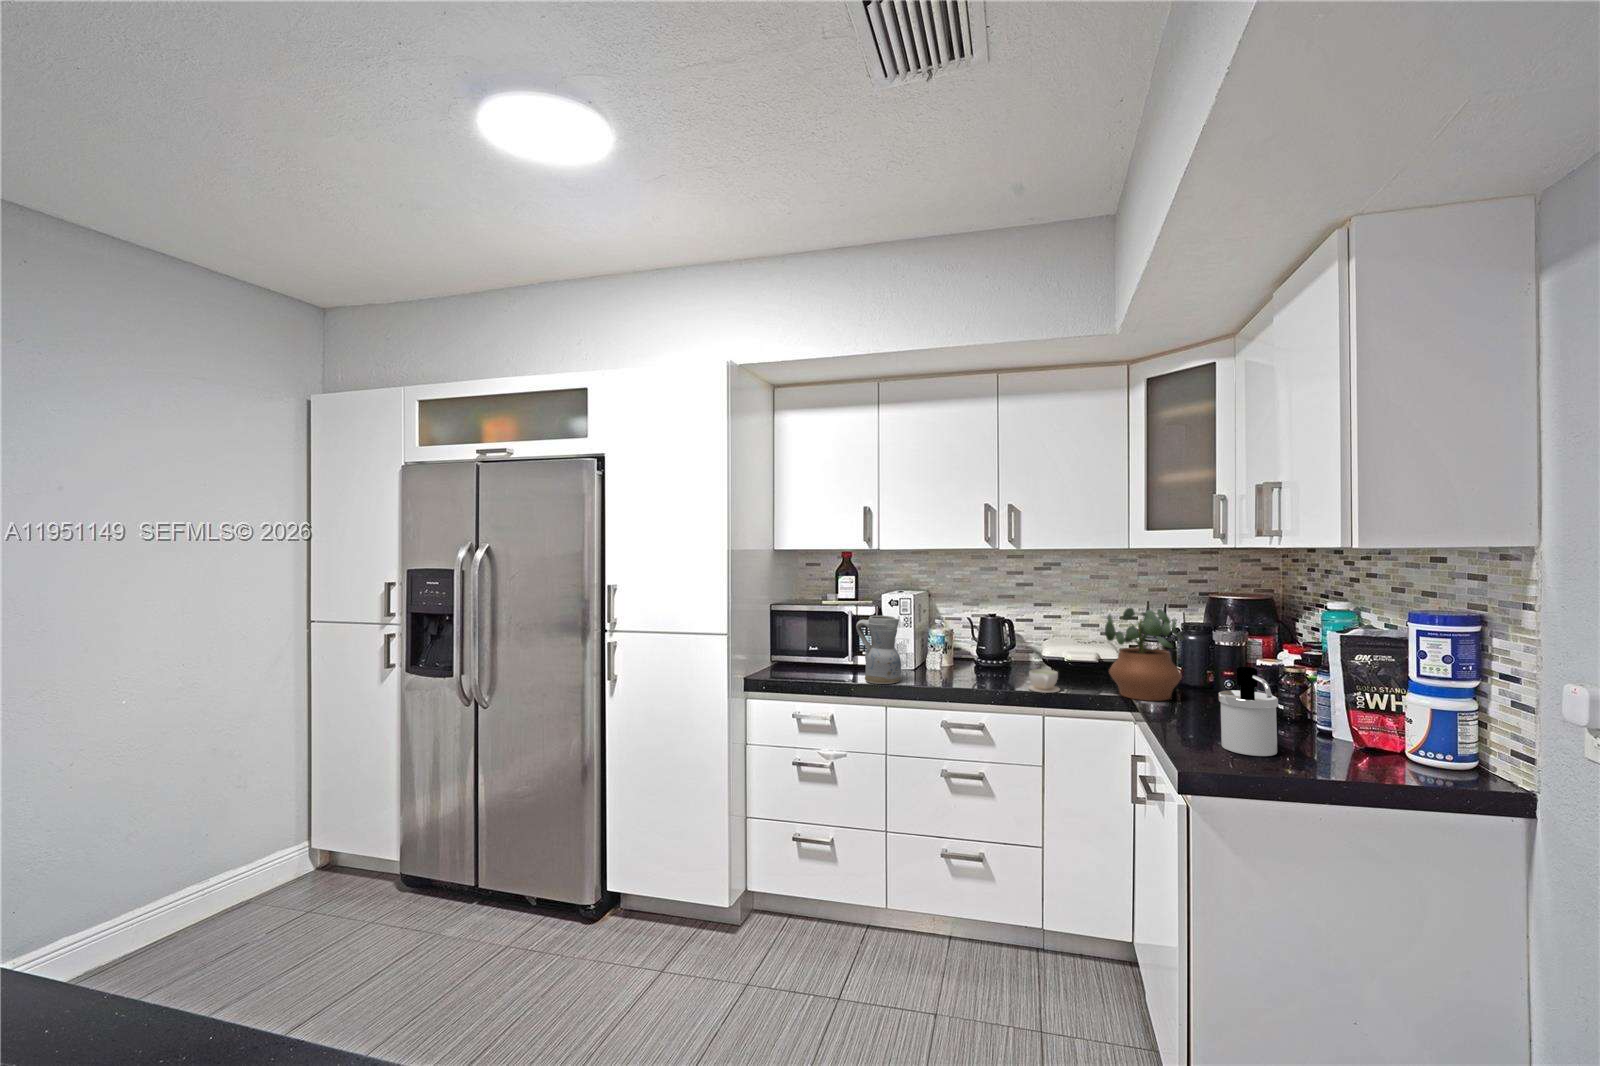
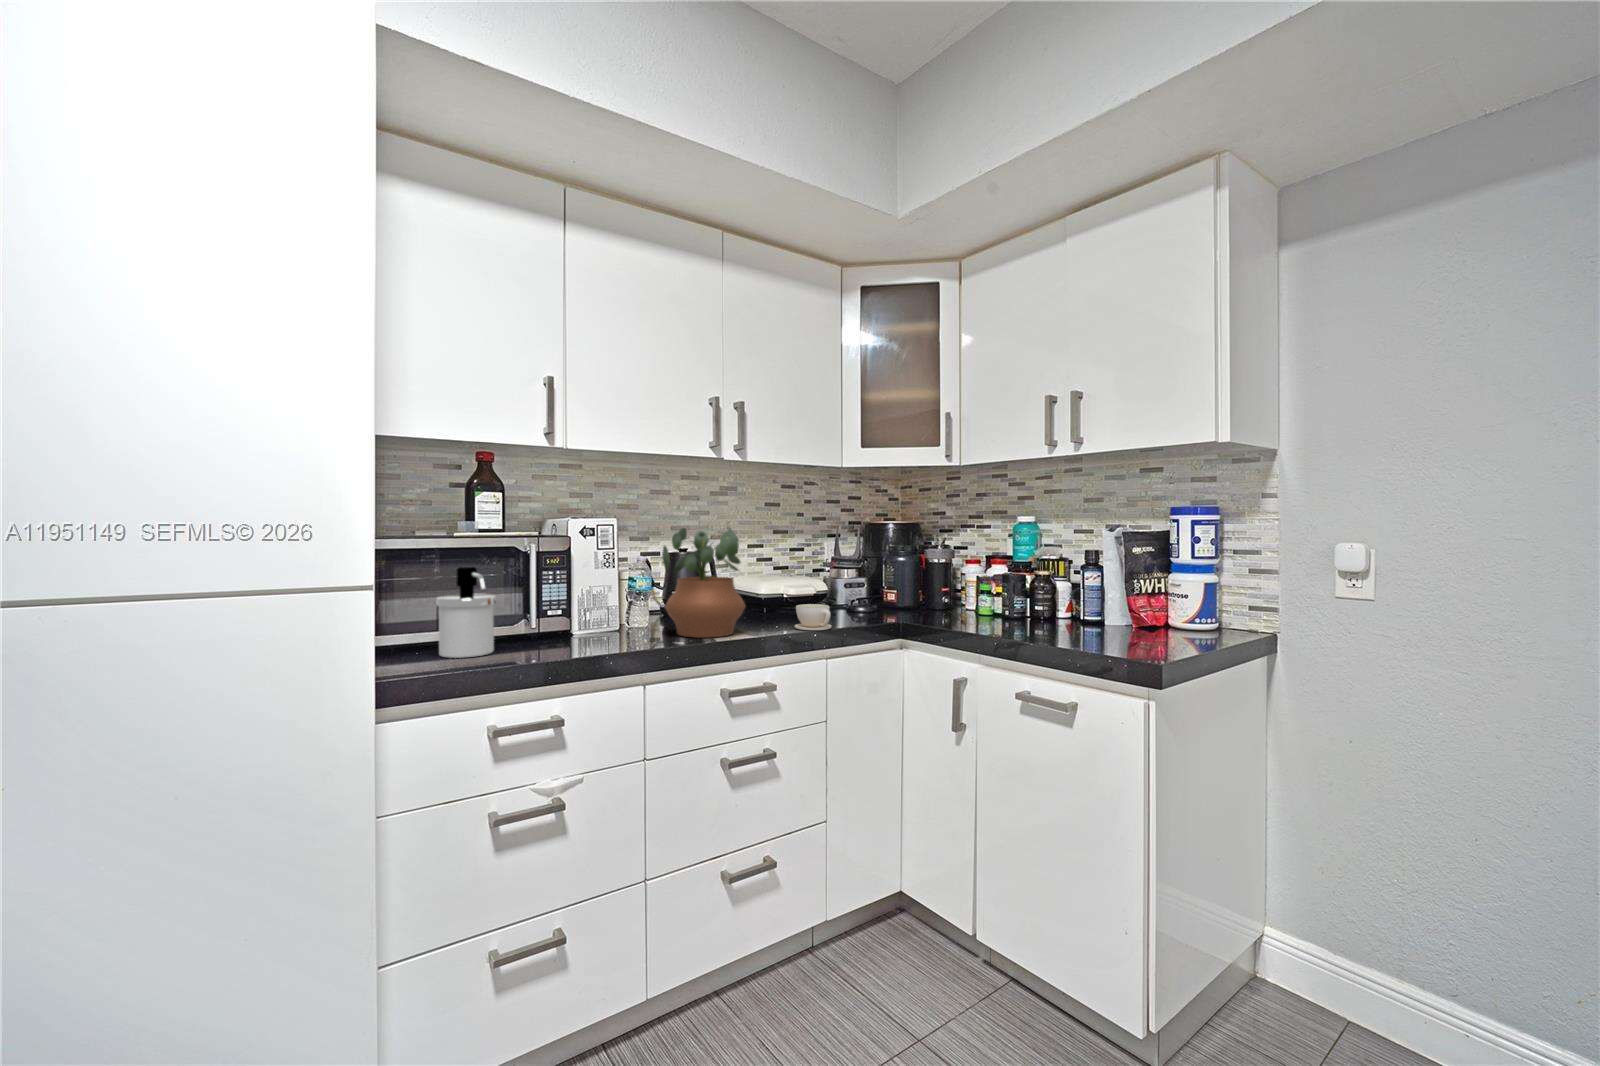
potted plant: present [1105,608,1184,701] -> present [662,526,745,638]
ceramic pitcher: present [856,616,901,684] -> none [579,545,651,651]
soap dispenser: present [1218,667,1278,756] -> present [437,567,496,658]

